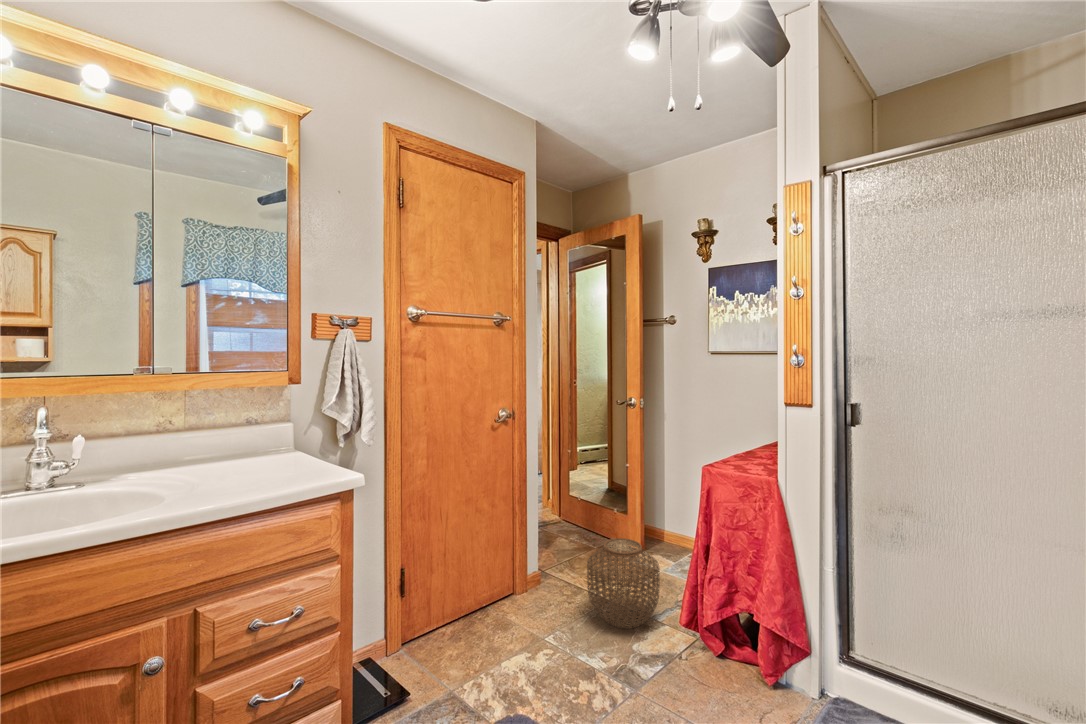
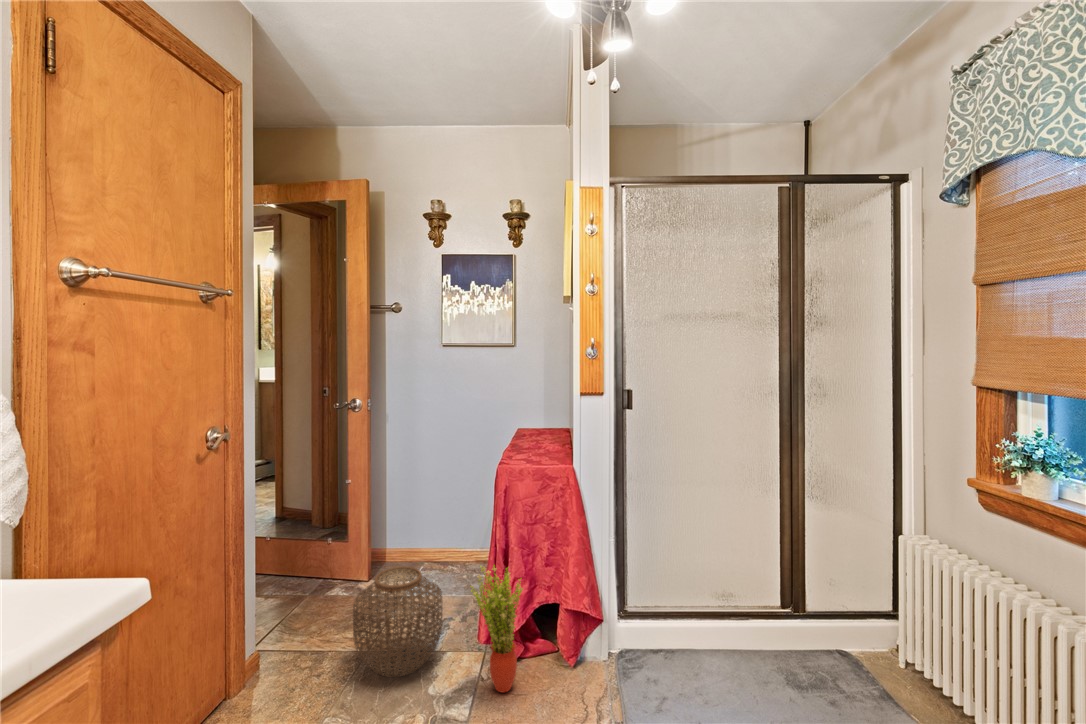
potted plant: none [660,551,710,676] -> present [471,565,523,693]

